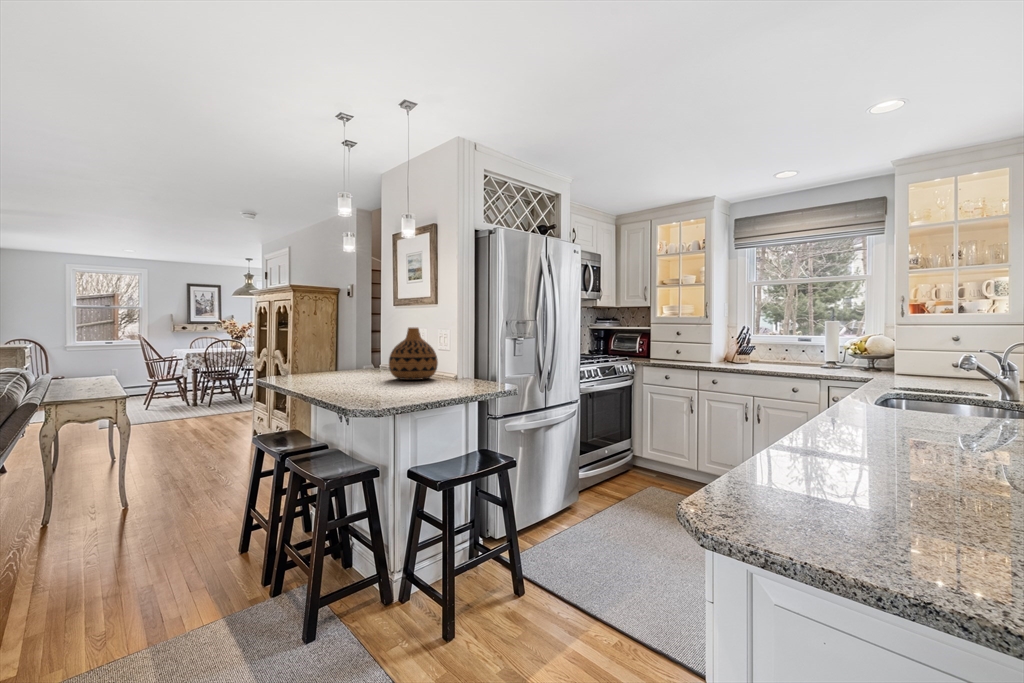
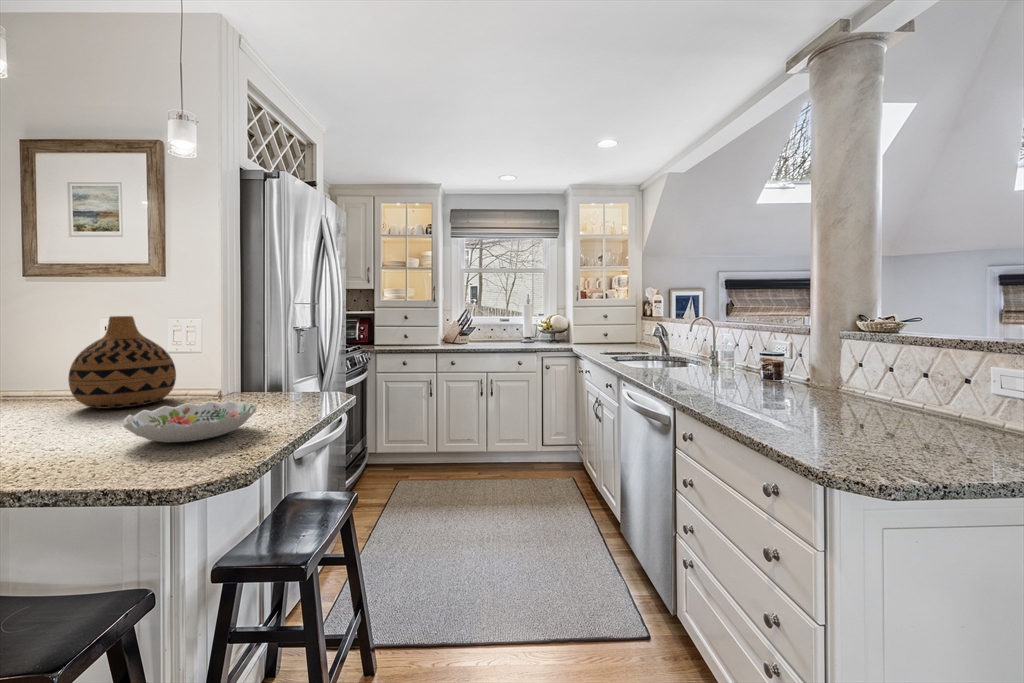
decorative bowl: none [363,378,427,397] -> present [123,401,256,442]

